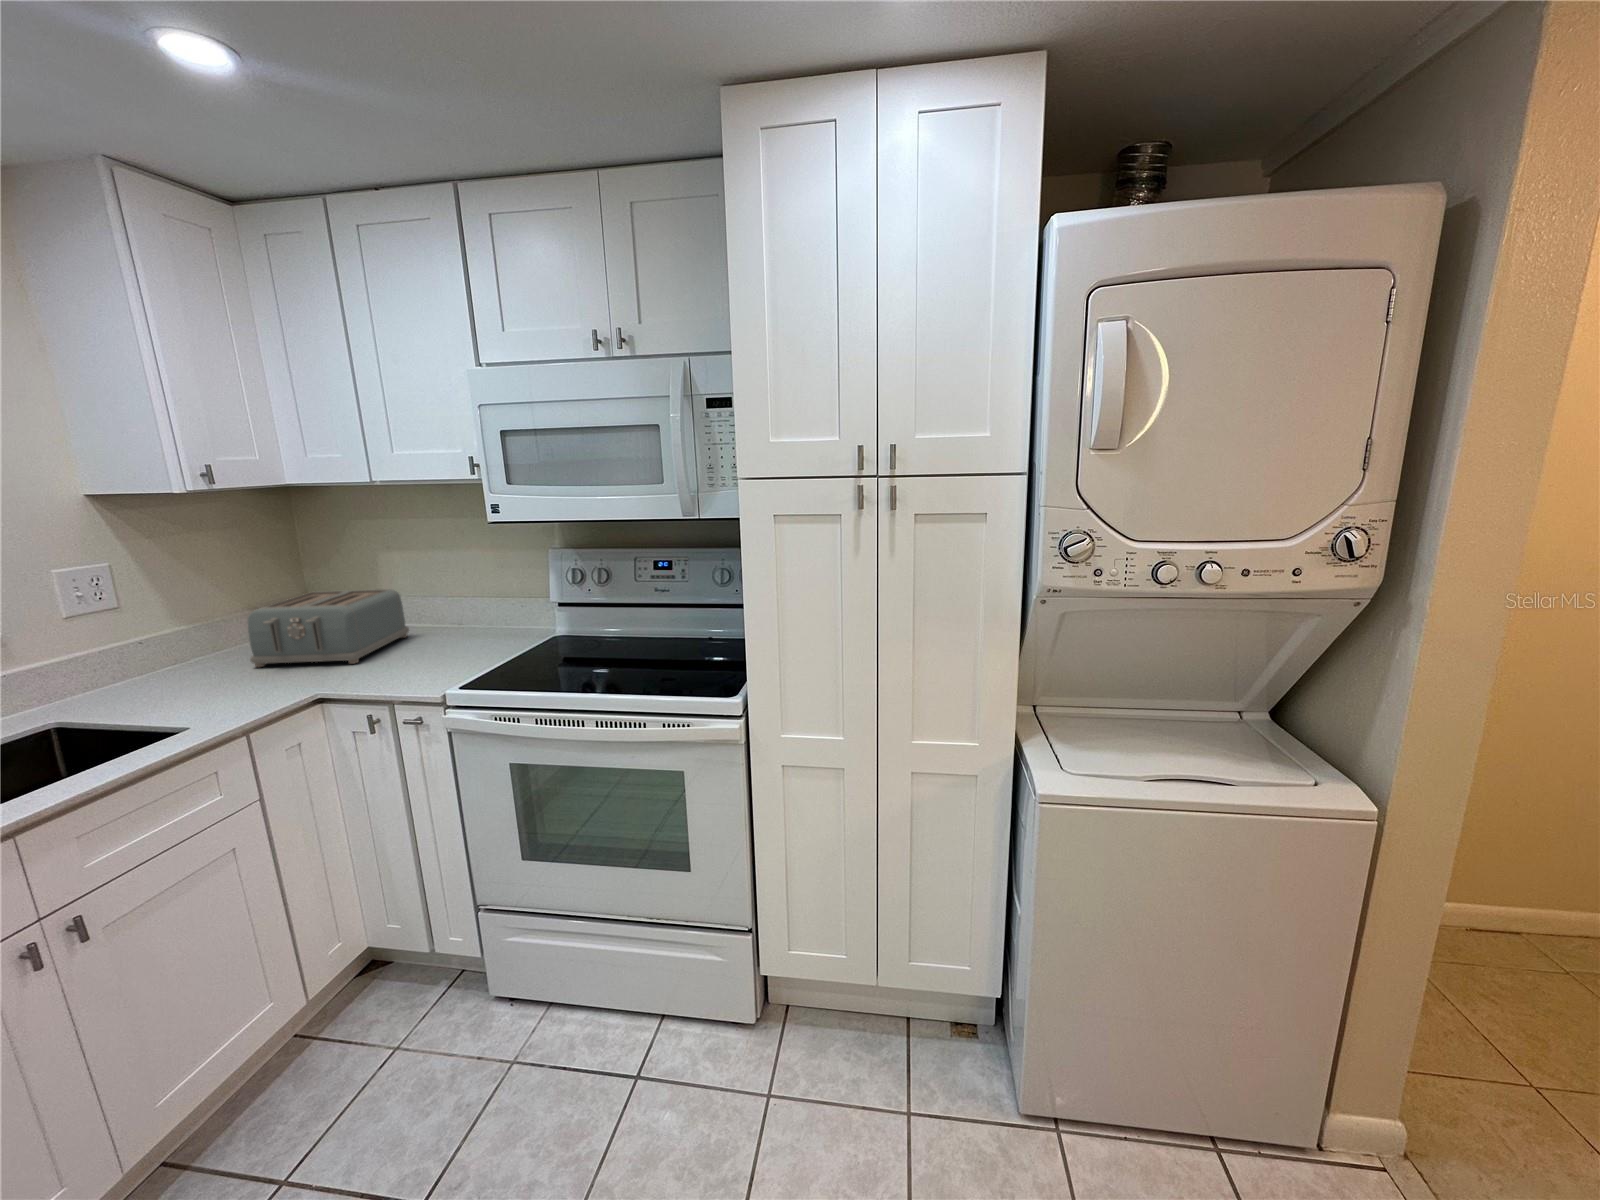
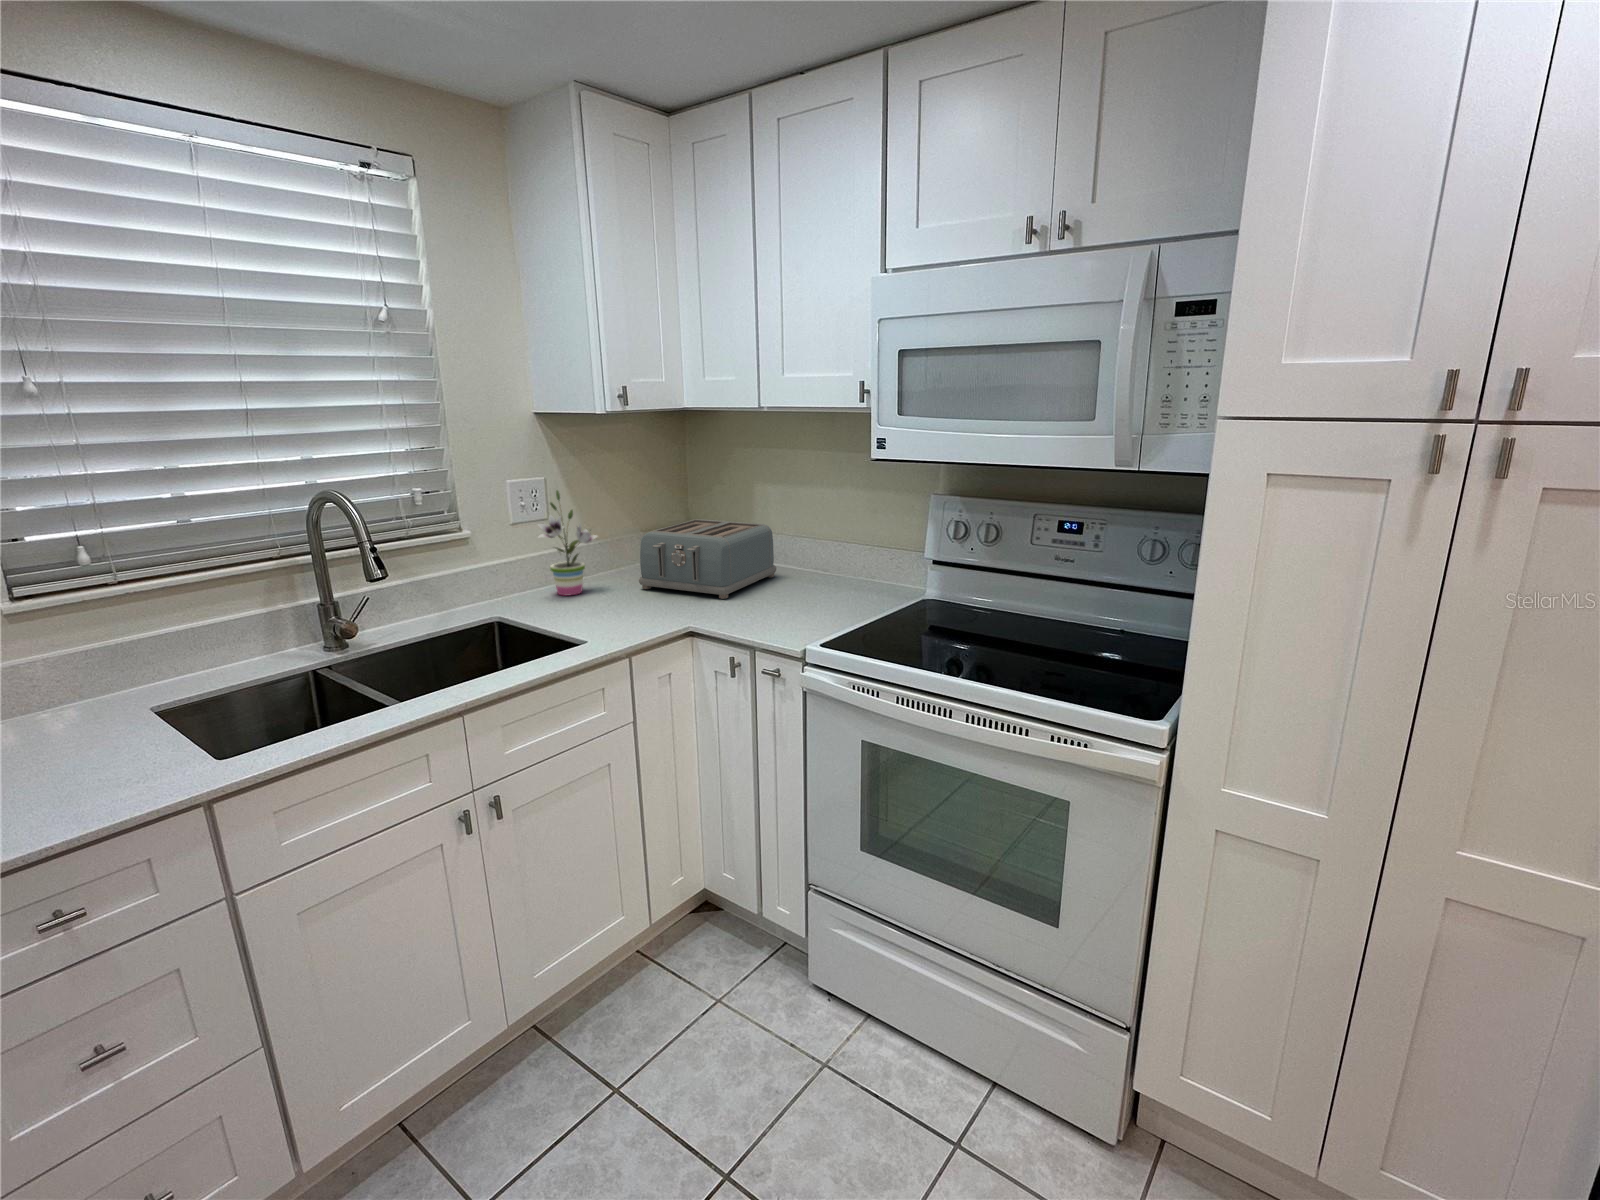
potted plant: none [104,576,195,688] -> present [538,490,597,595]

